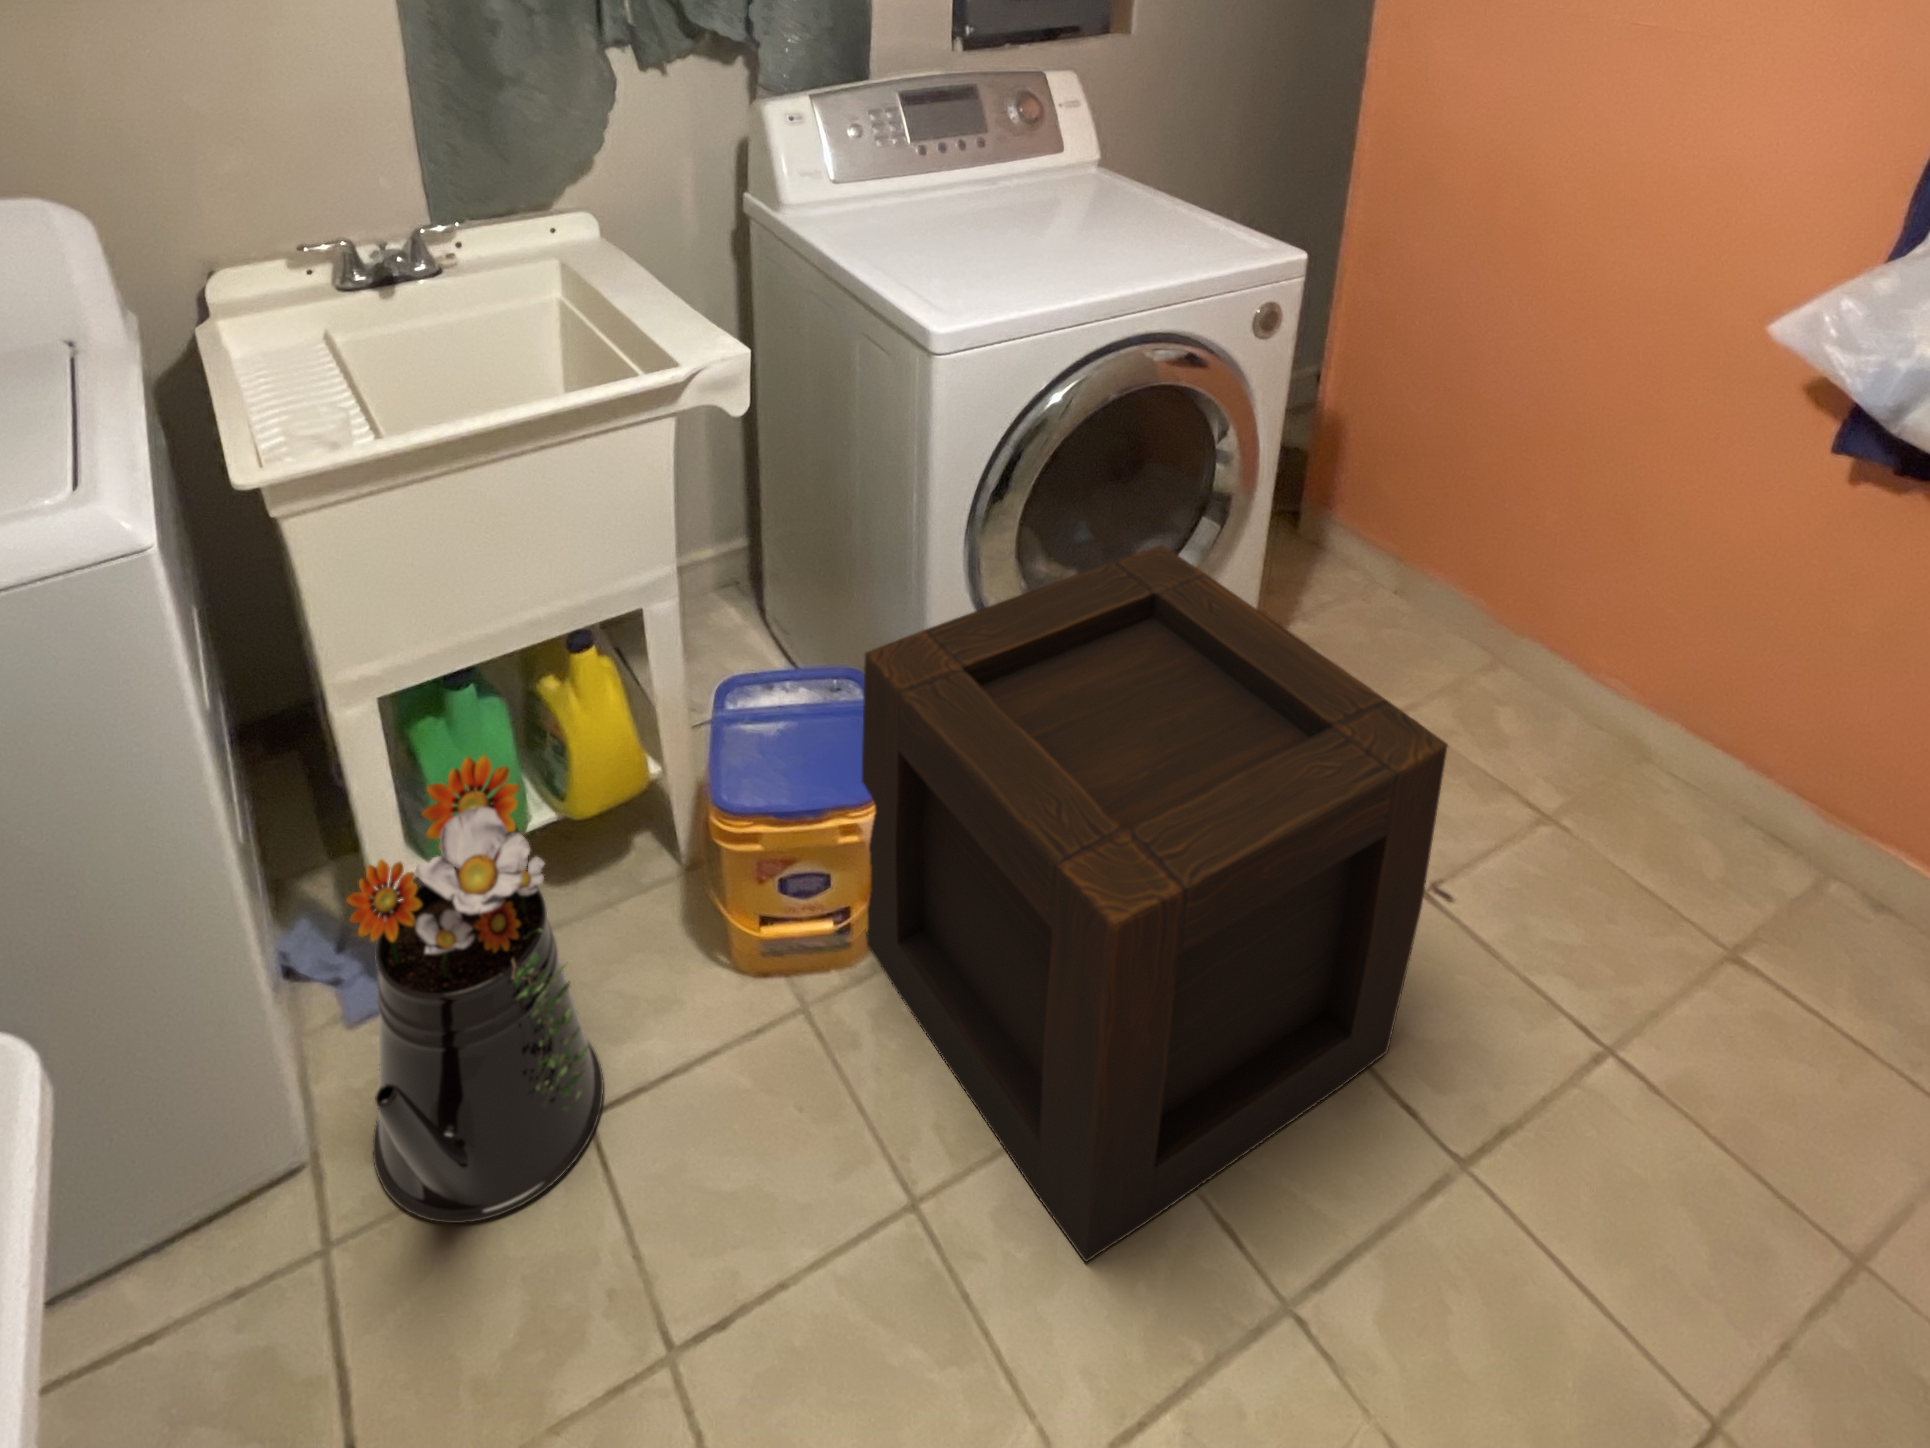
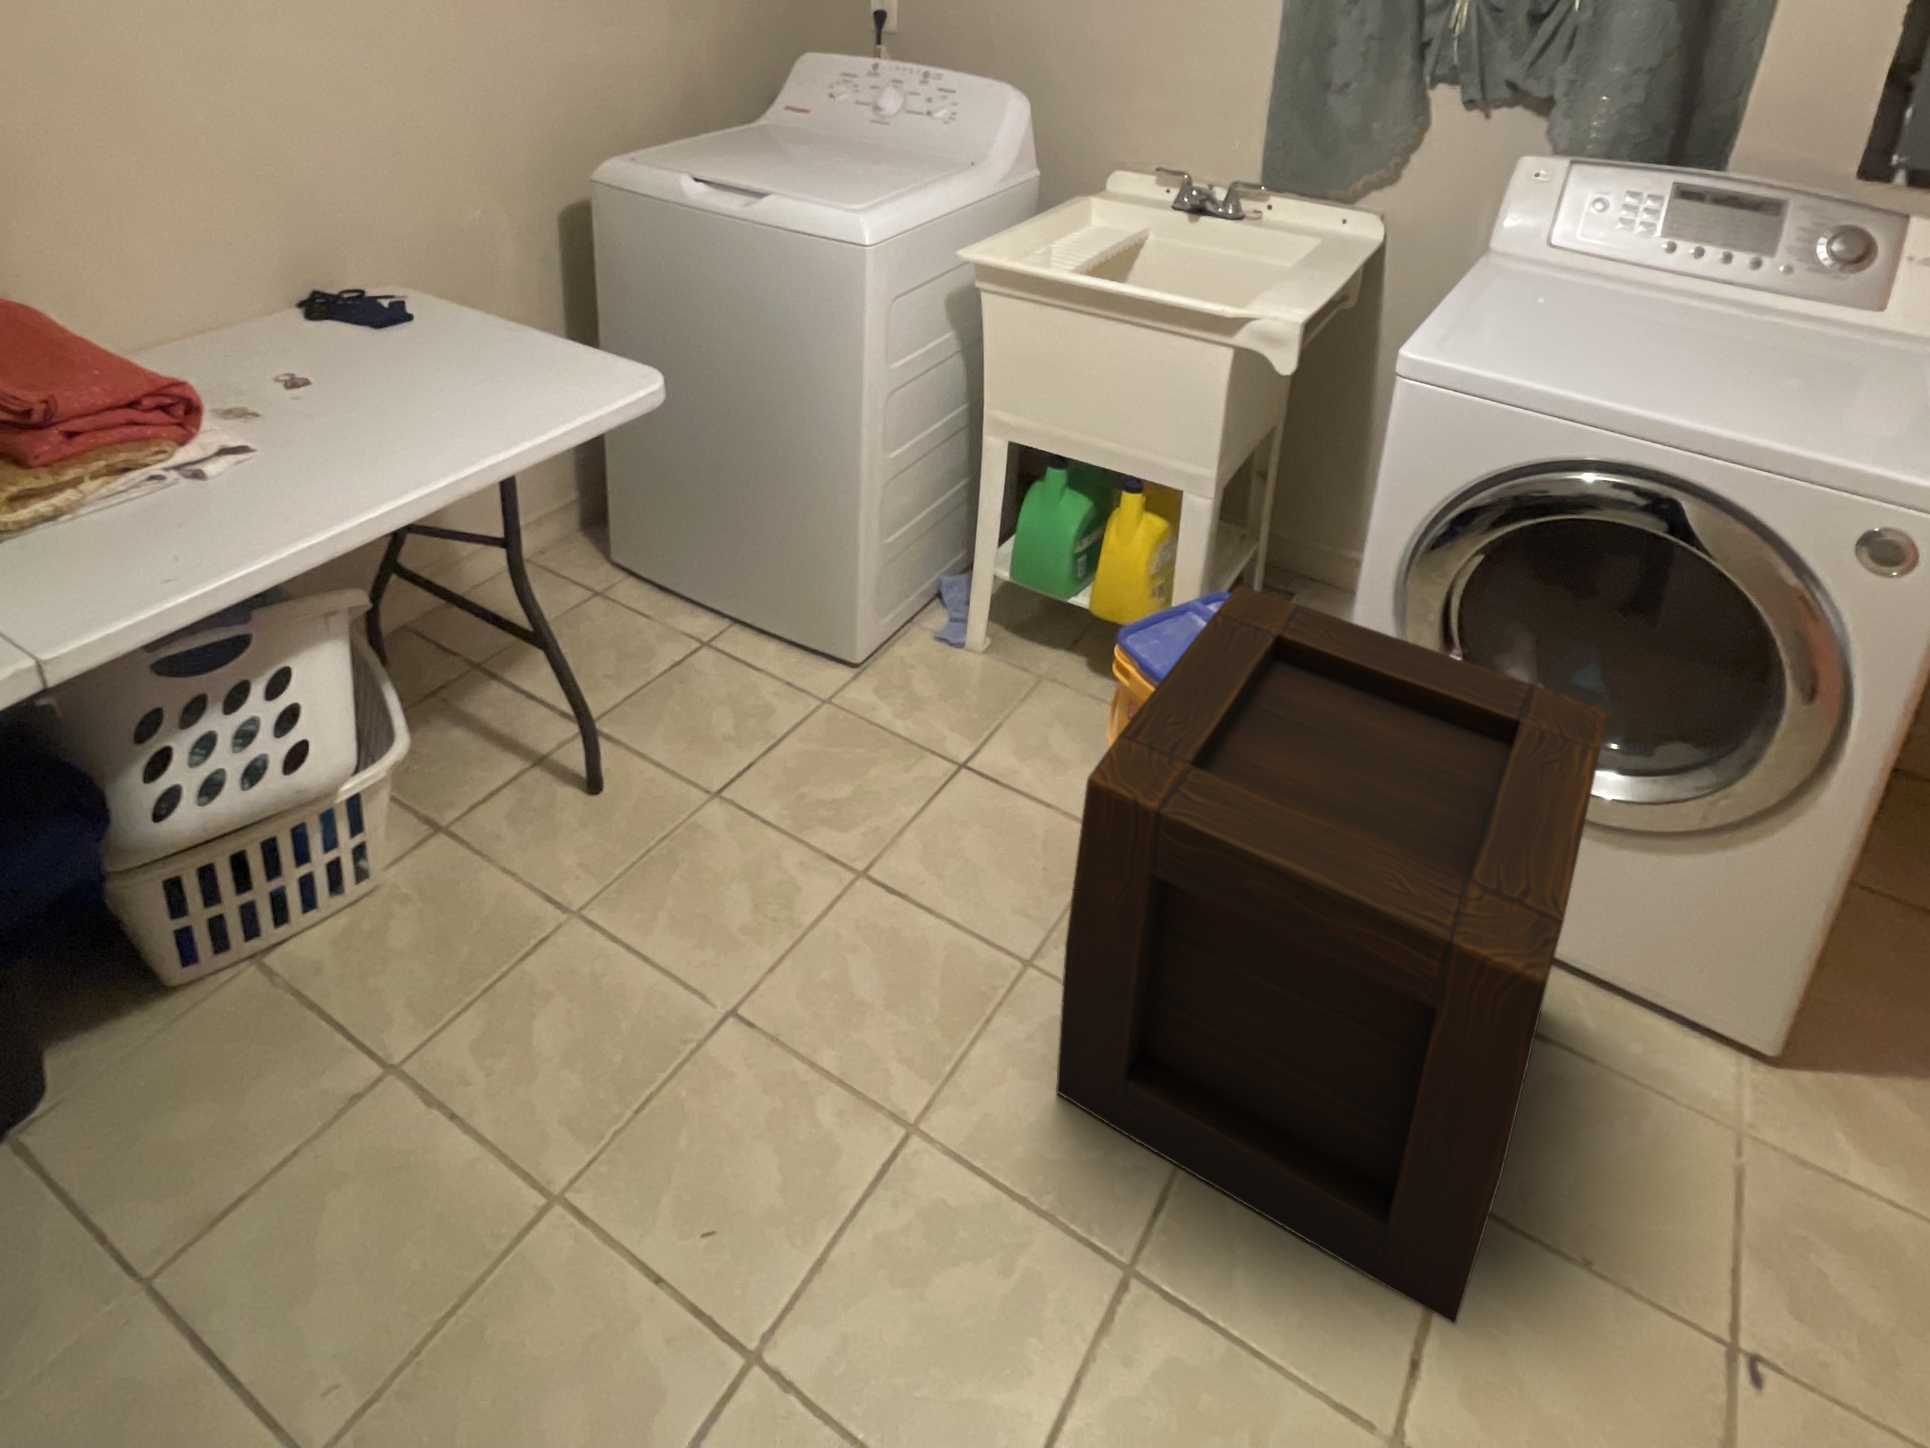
watering can: present [346,756,604,1223] -> none [823,475,1039,772]

